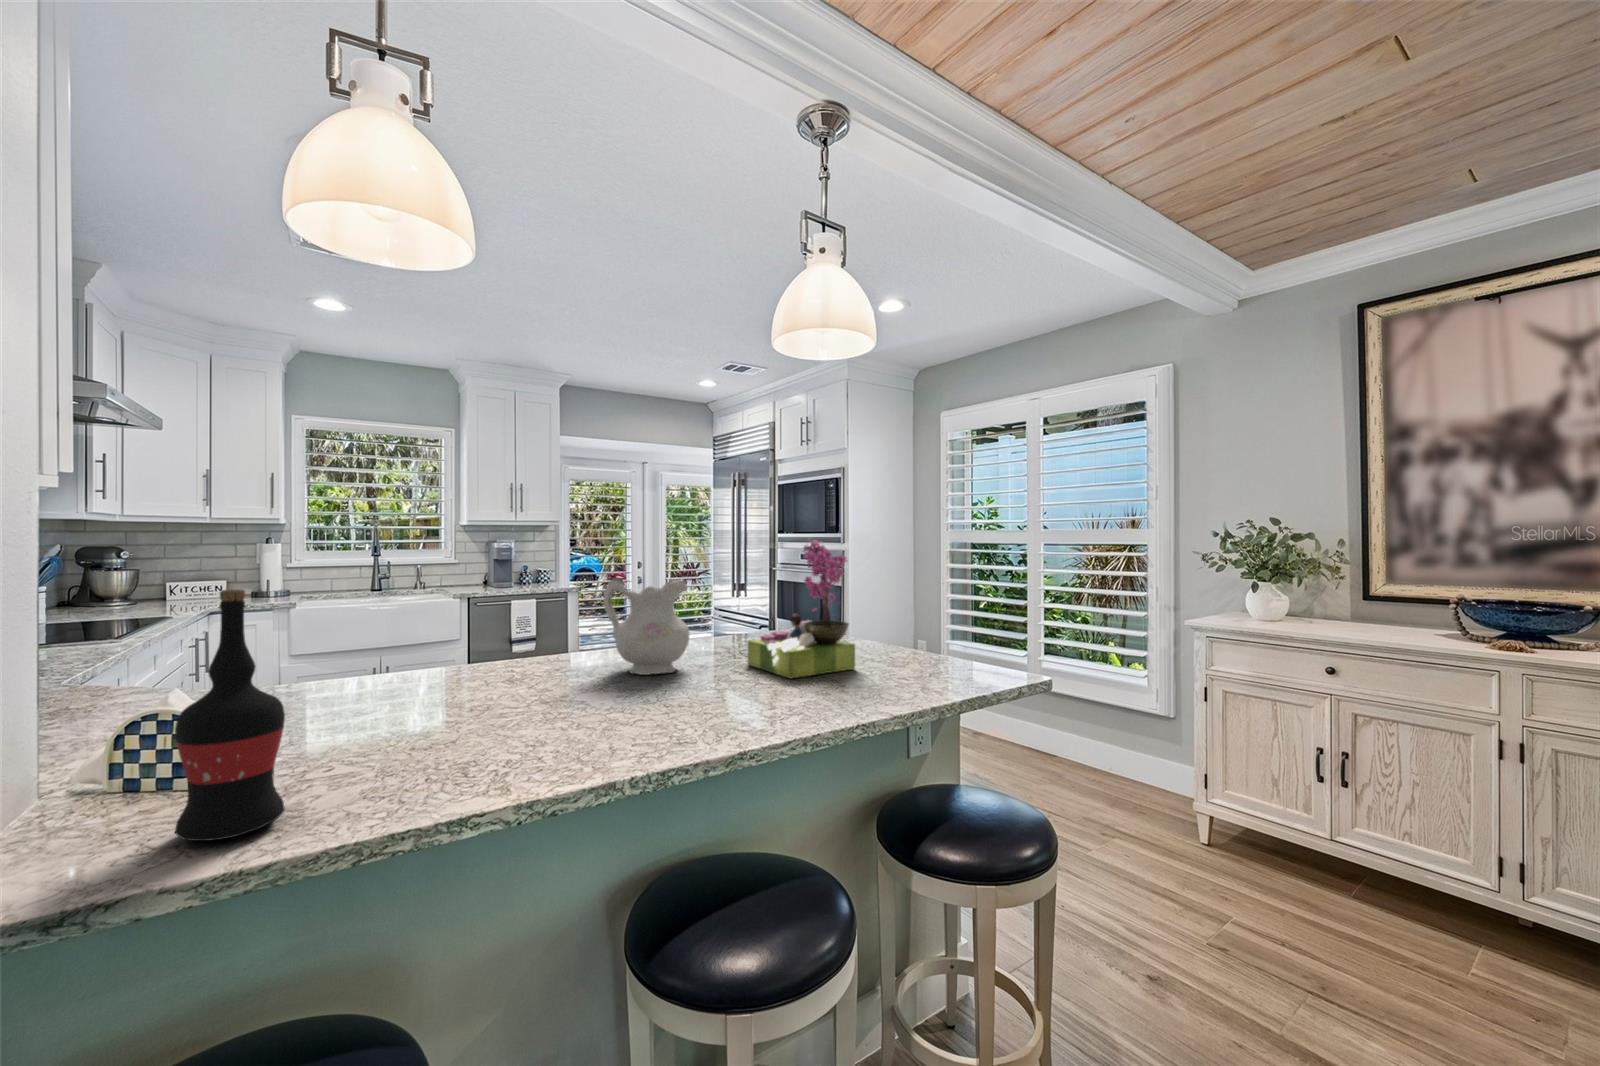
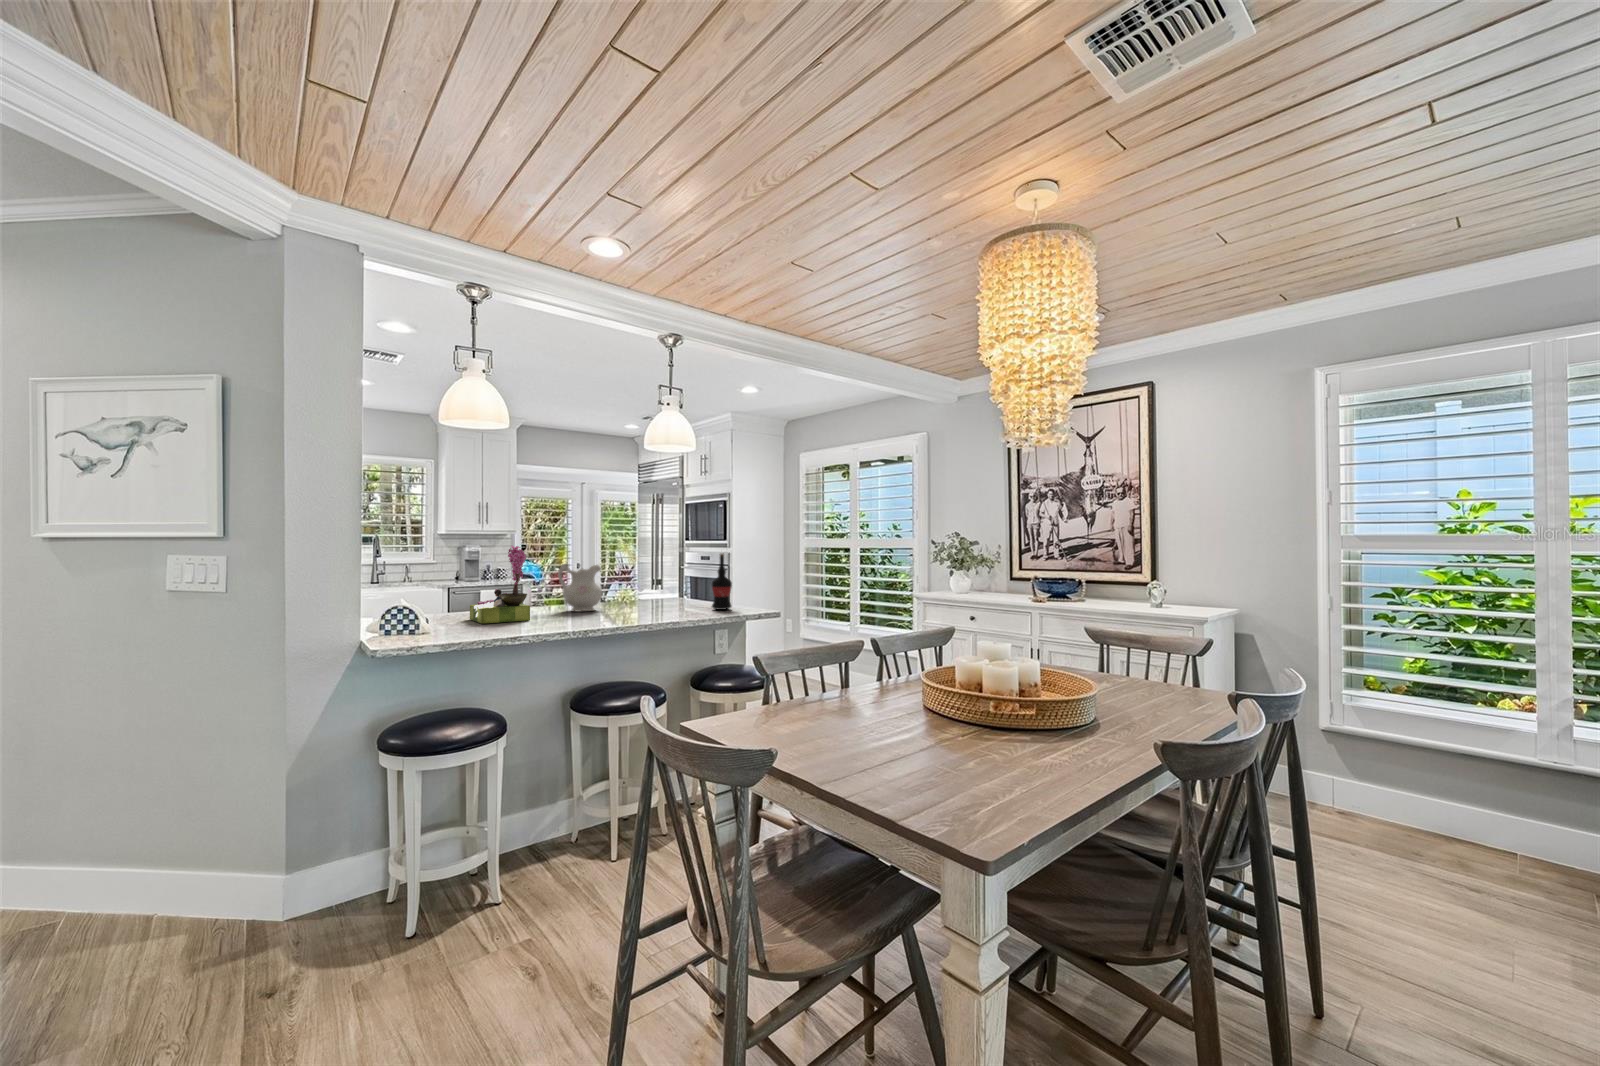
flower arrangement: present [748,540,855,678] -> present [470,546,530,624]
wine bottle: present [175,589,285,841] -> present [712,554,732,610]

